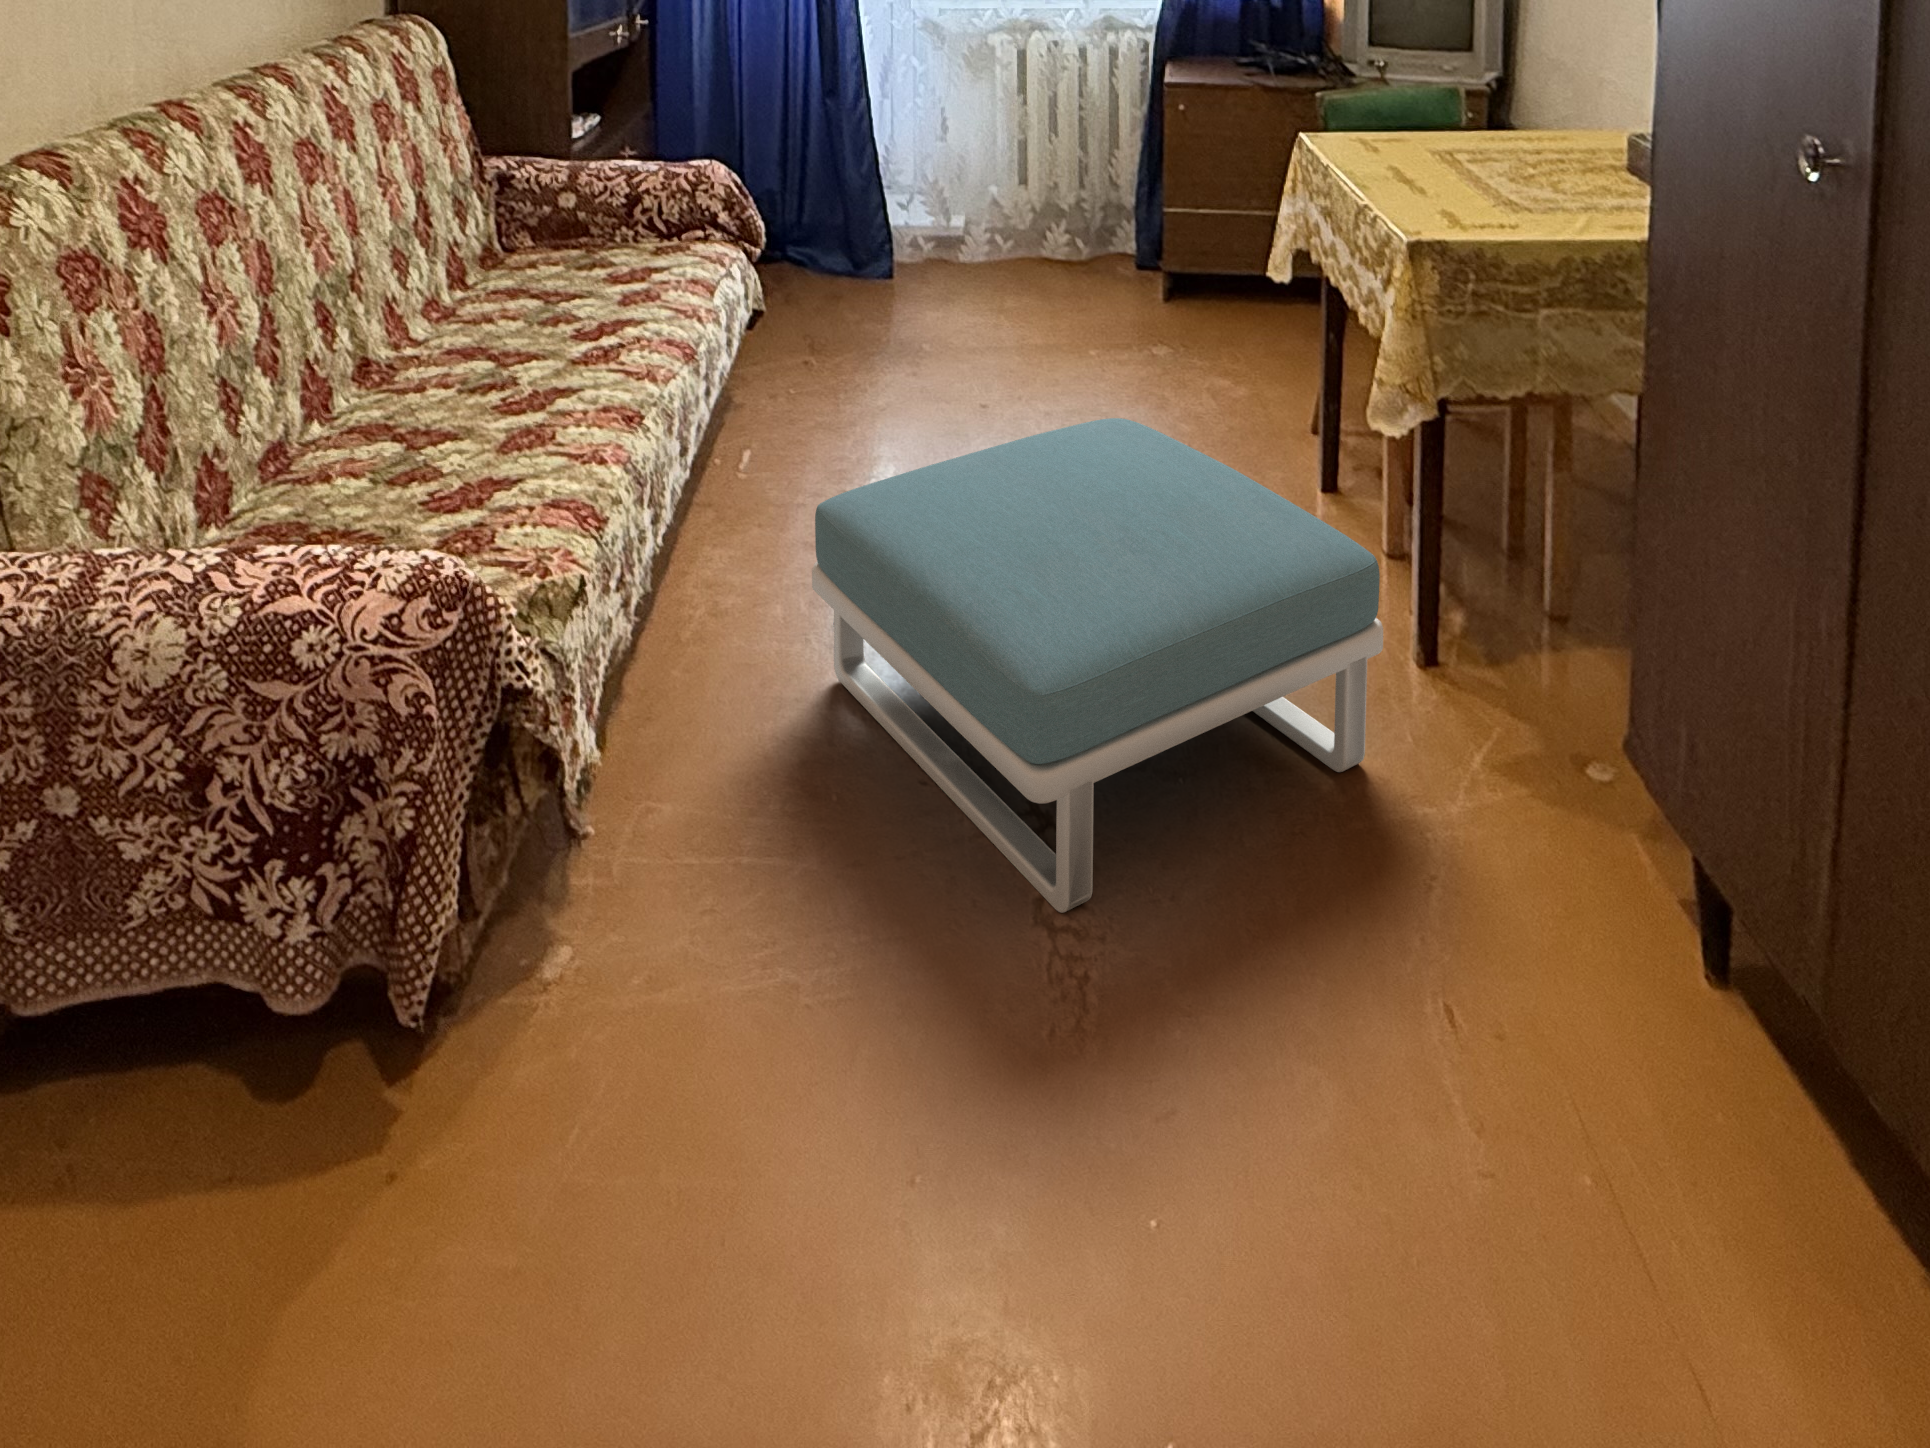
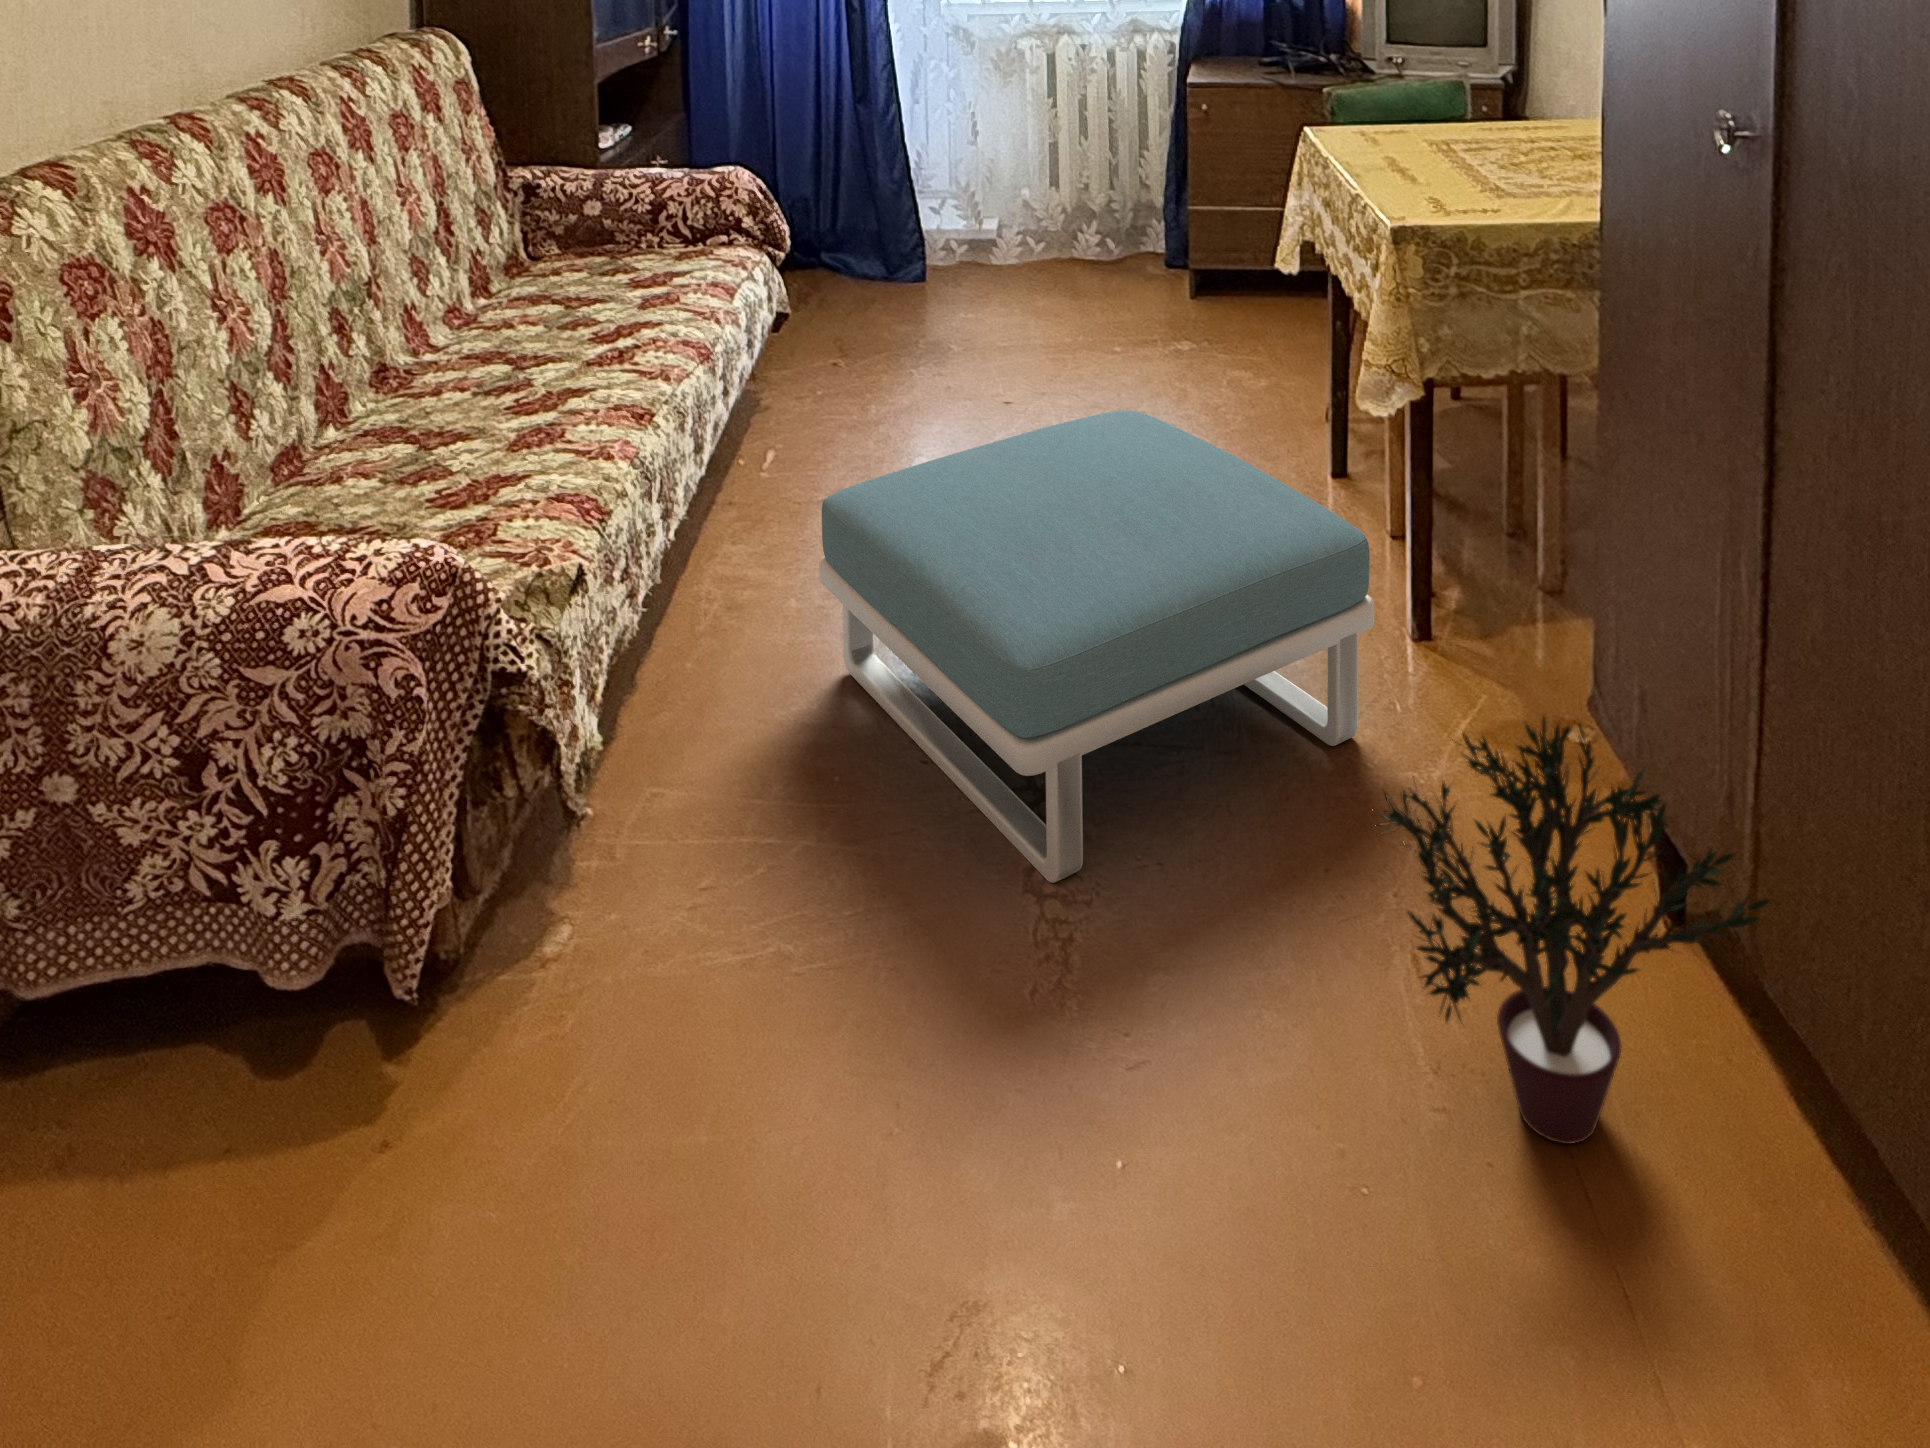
potted plant: none [1413,757,1854,1218] -> present [1376,717,1770,1144]

